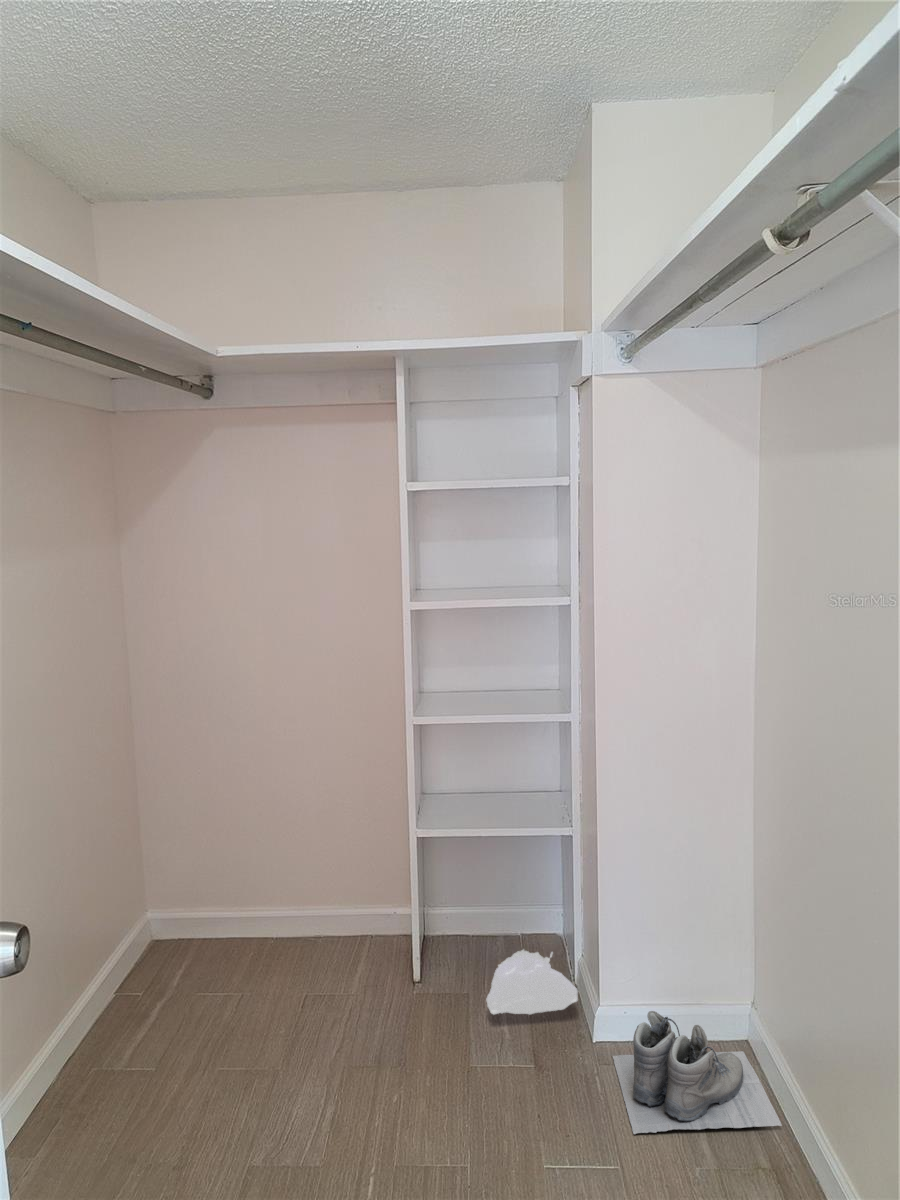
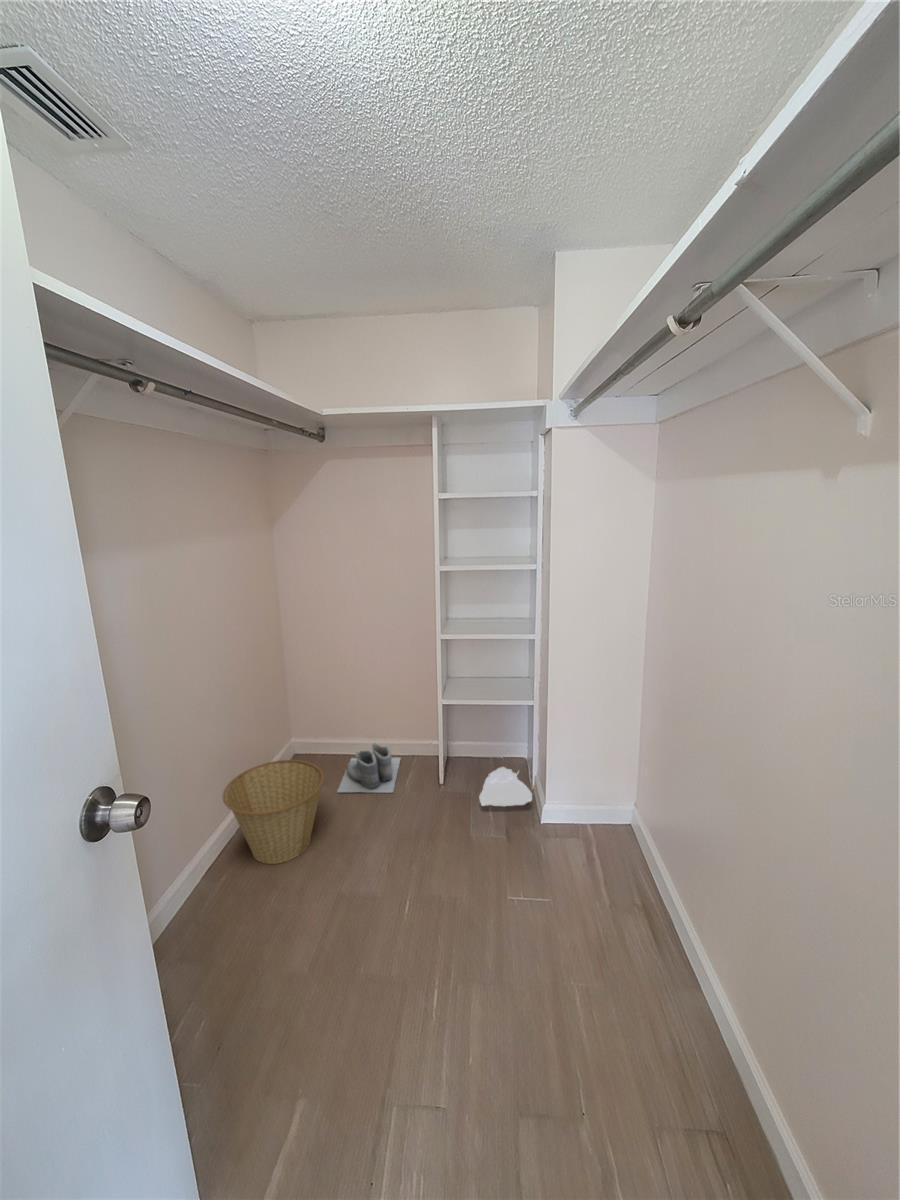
basket: none [40,946,218,1130] -> present [223,760,324,864]
boots: present [612,1011,782,1134] -> present [337,743,401,793]

